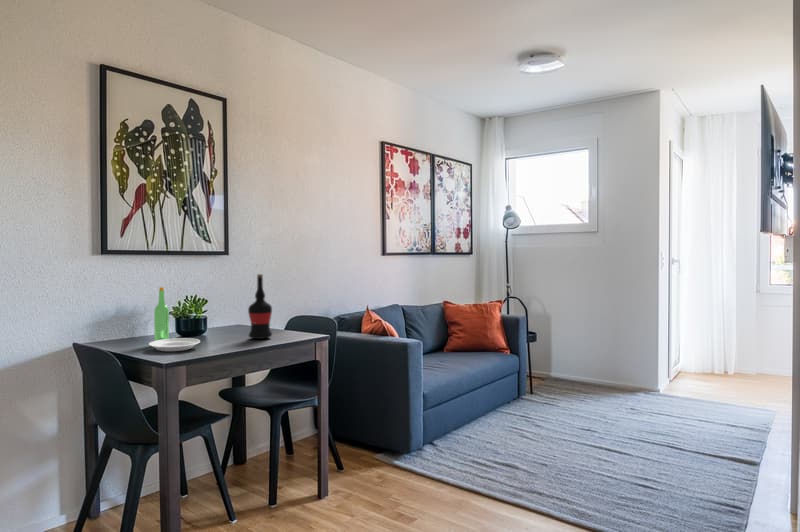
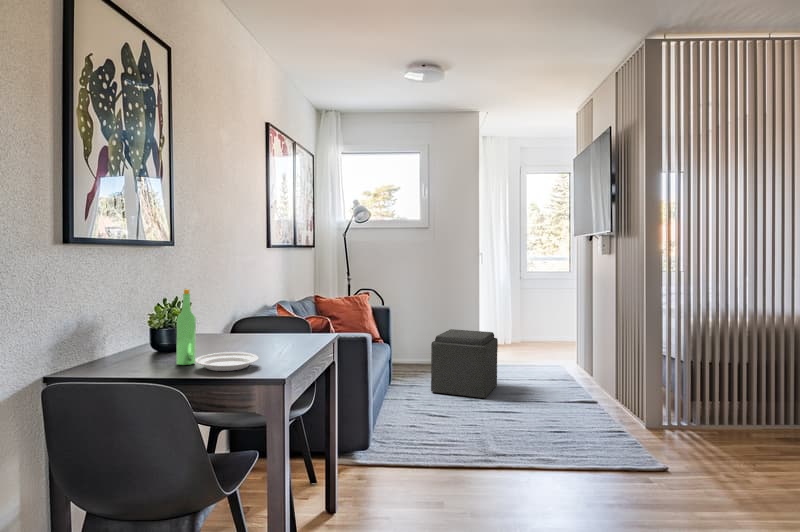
wine bottle: present [248,274,272,339] -> none [264,270,291,346]
ottoman: none [554,346,645,429] -> present [431,329,498,398]

